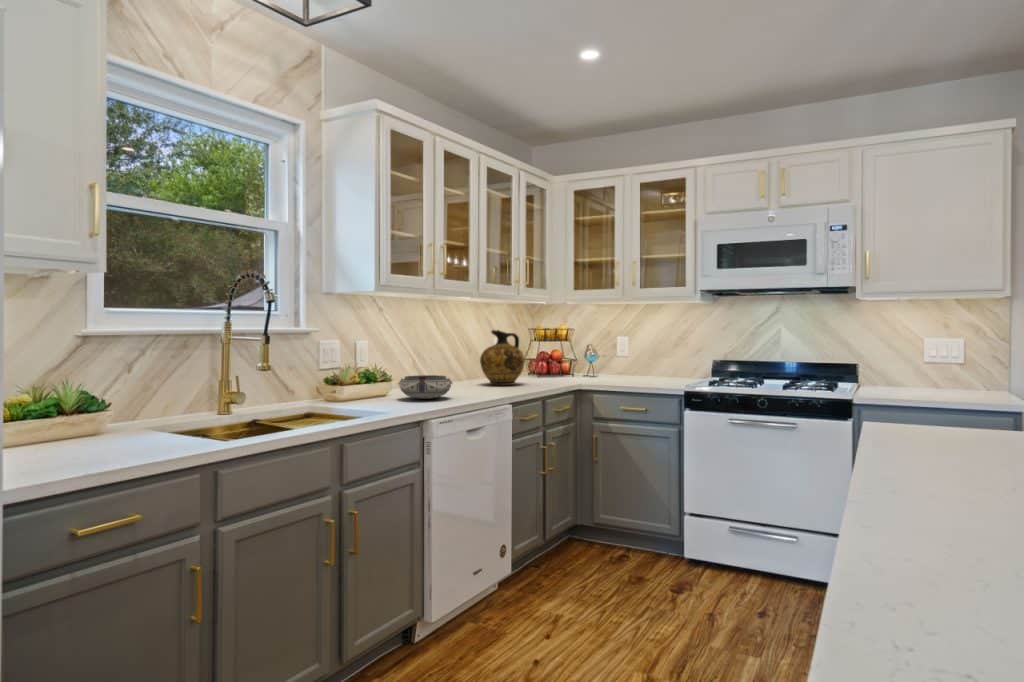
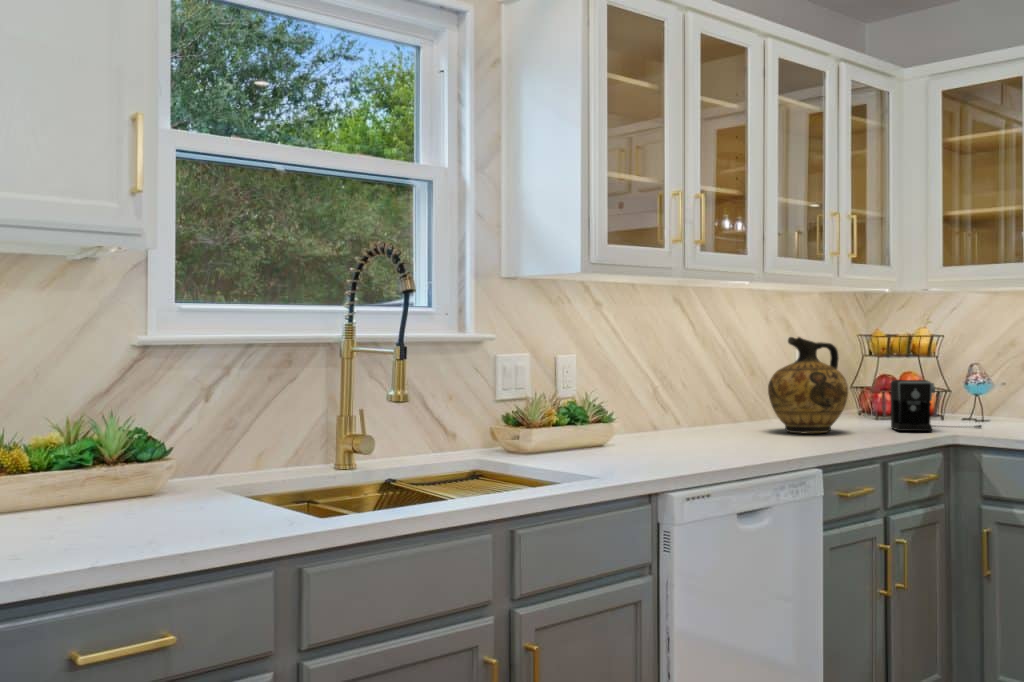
coffee maker: none [547,354,594,383] -> present [891,380,981,431]
bowl: present [398,375,453,399] -> none [621,414,715,454]

